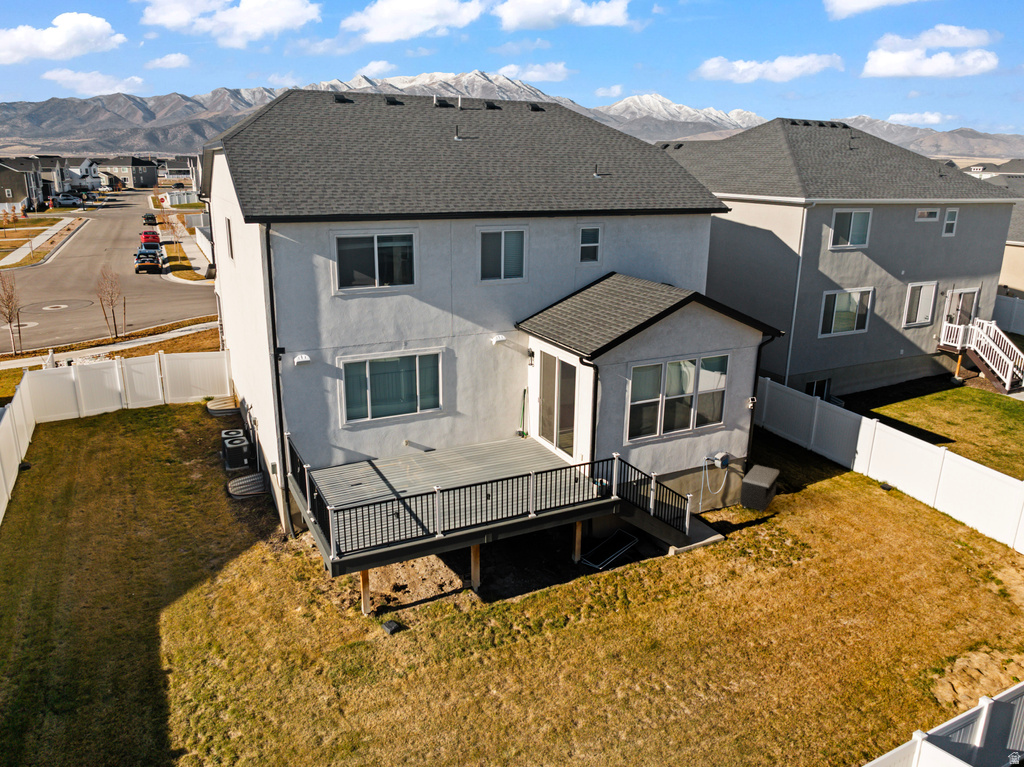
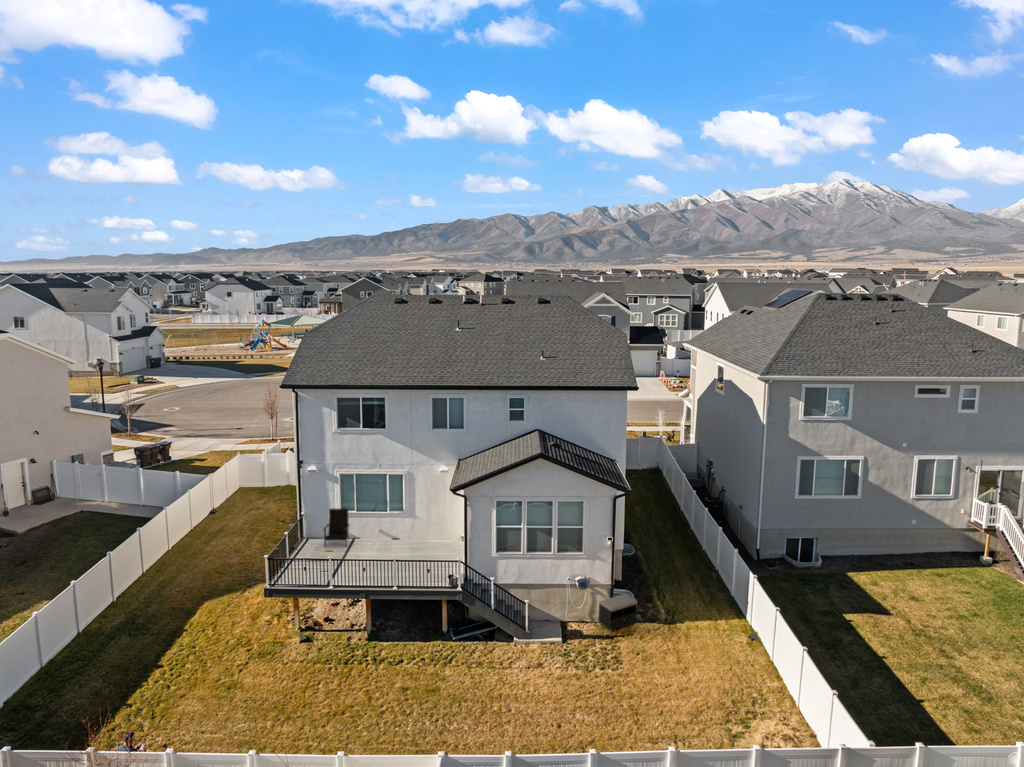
lounge chair: none [339,416,382,481] -> present [324,508,350,545]

